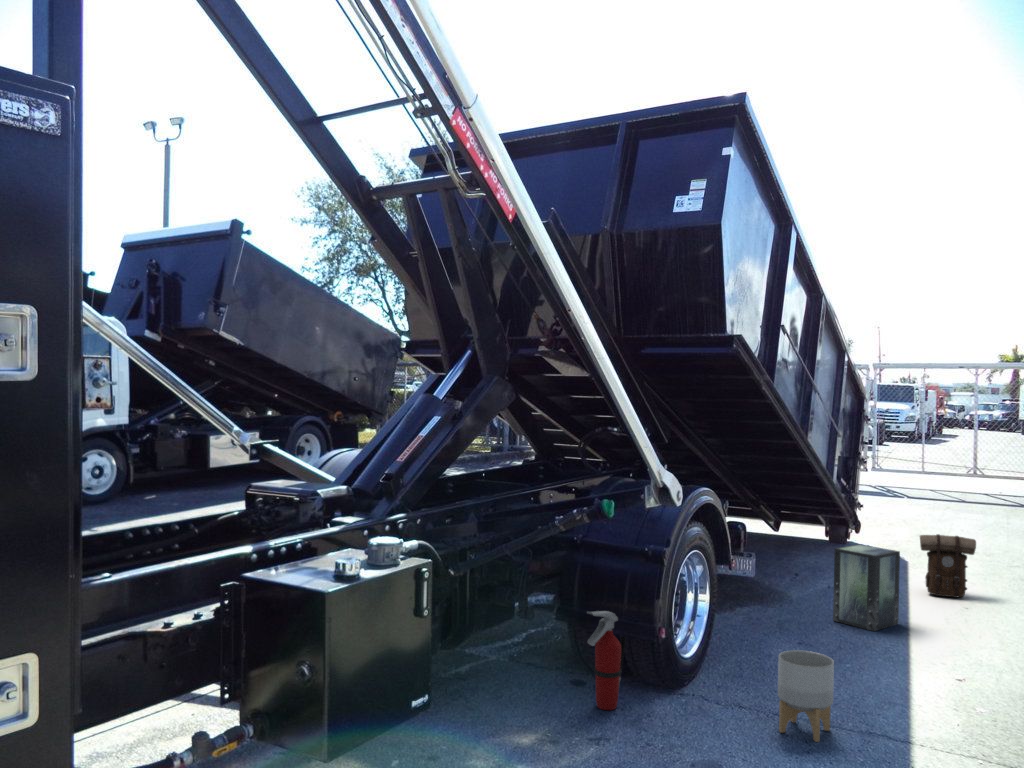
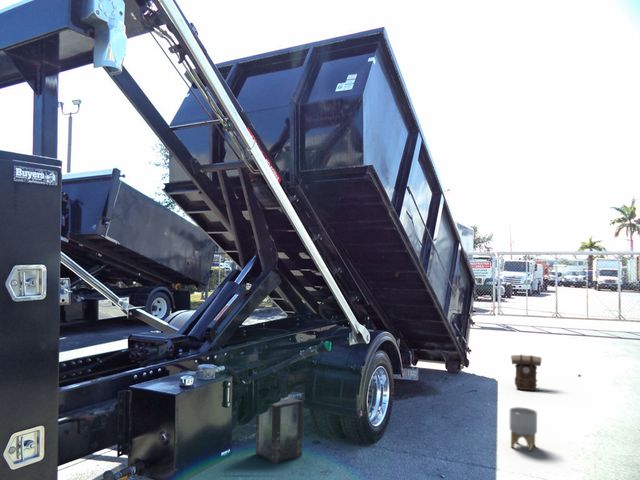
storage box: present [833,544,900,631] -> present [256,396,303,463]
fire extinguisher: present [587,611,626,710] -> none [318,402,340,457]
planter: present [778,650,834,742] -> present [509,407,537,451]

